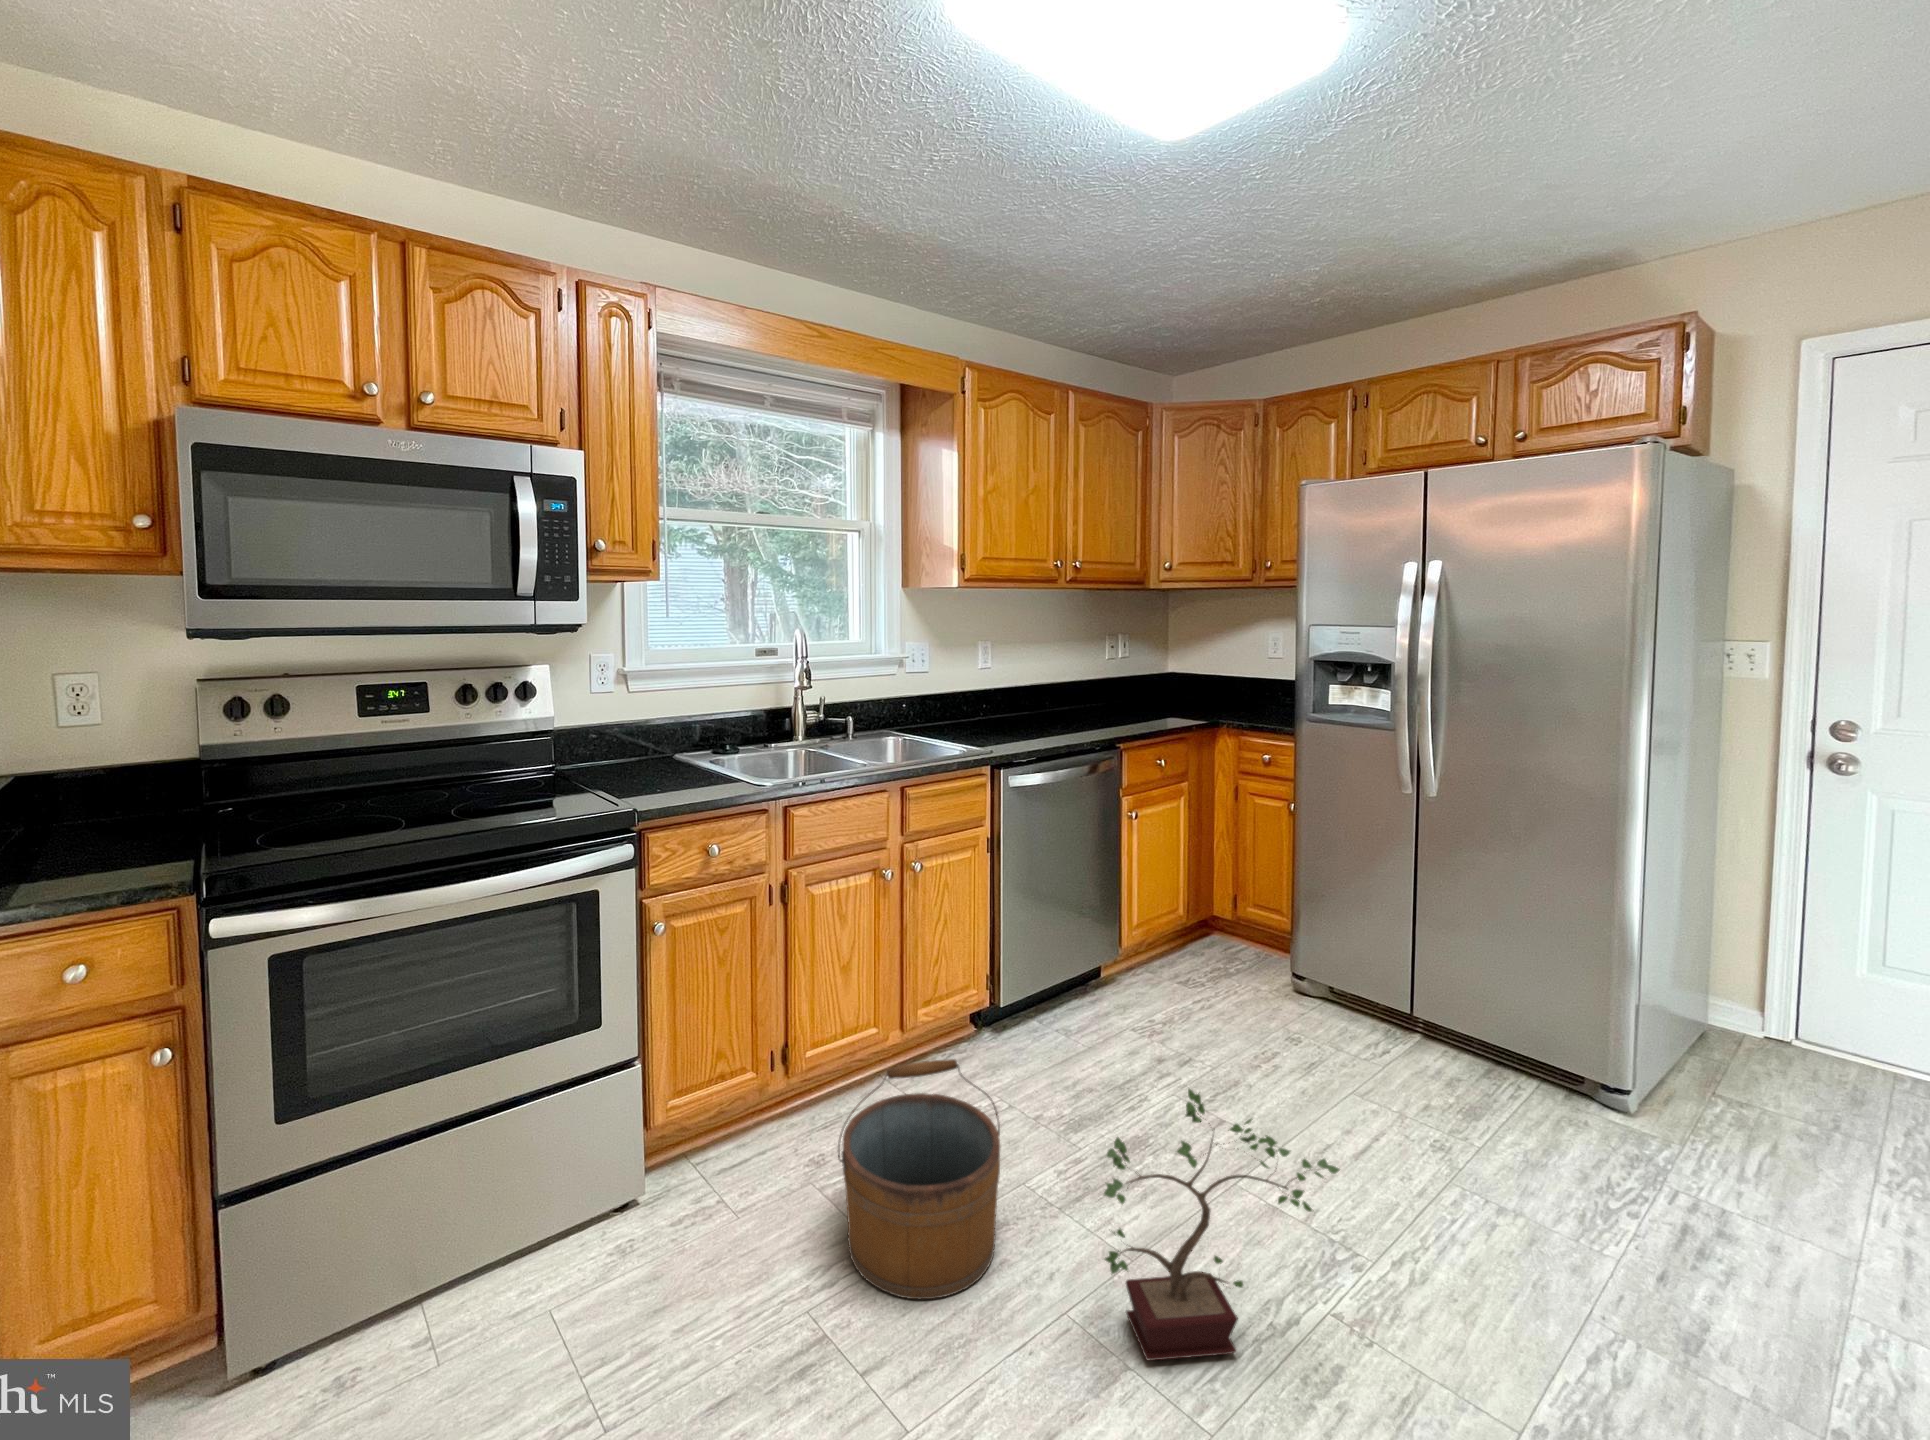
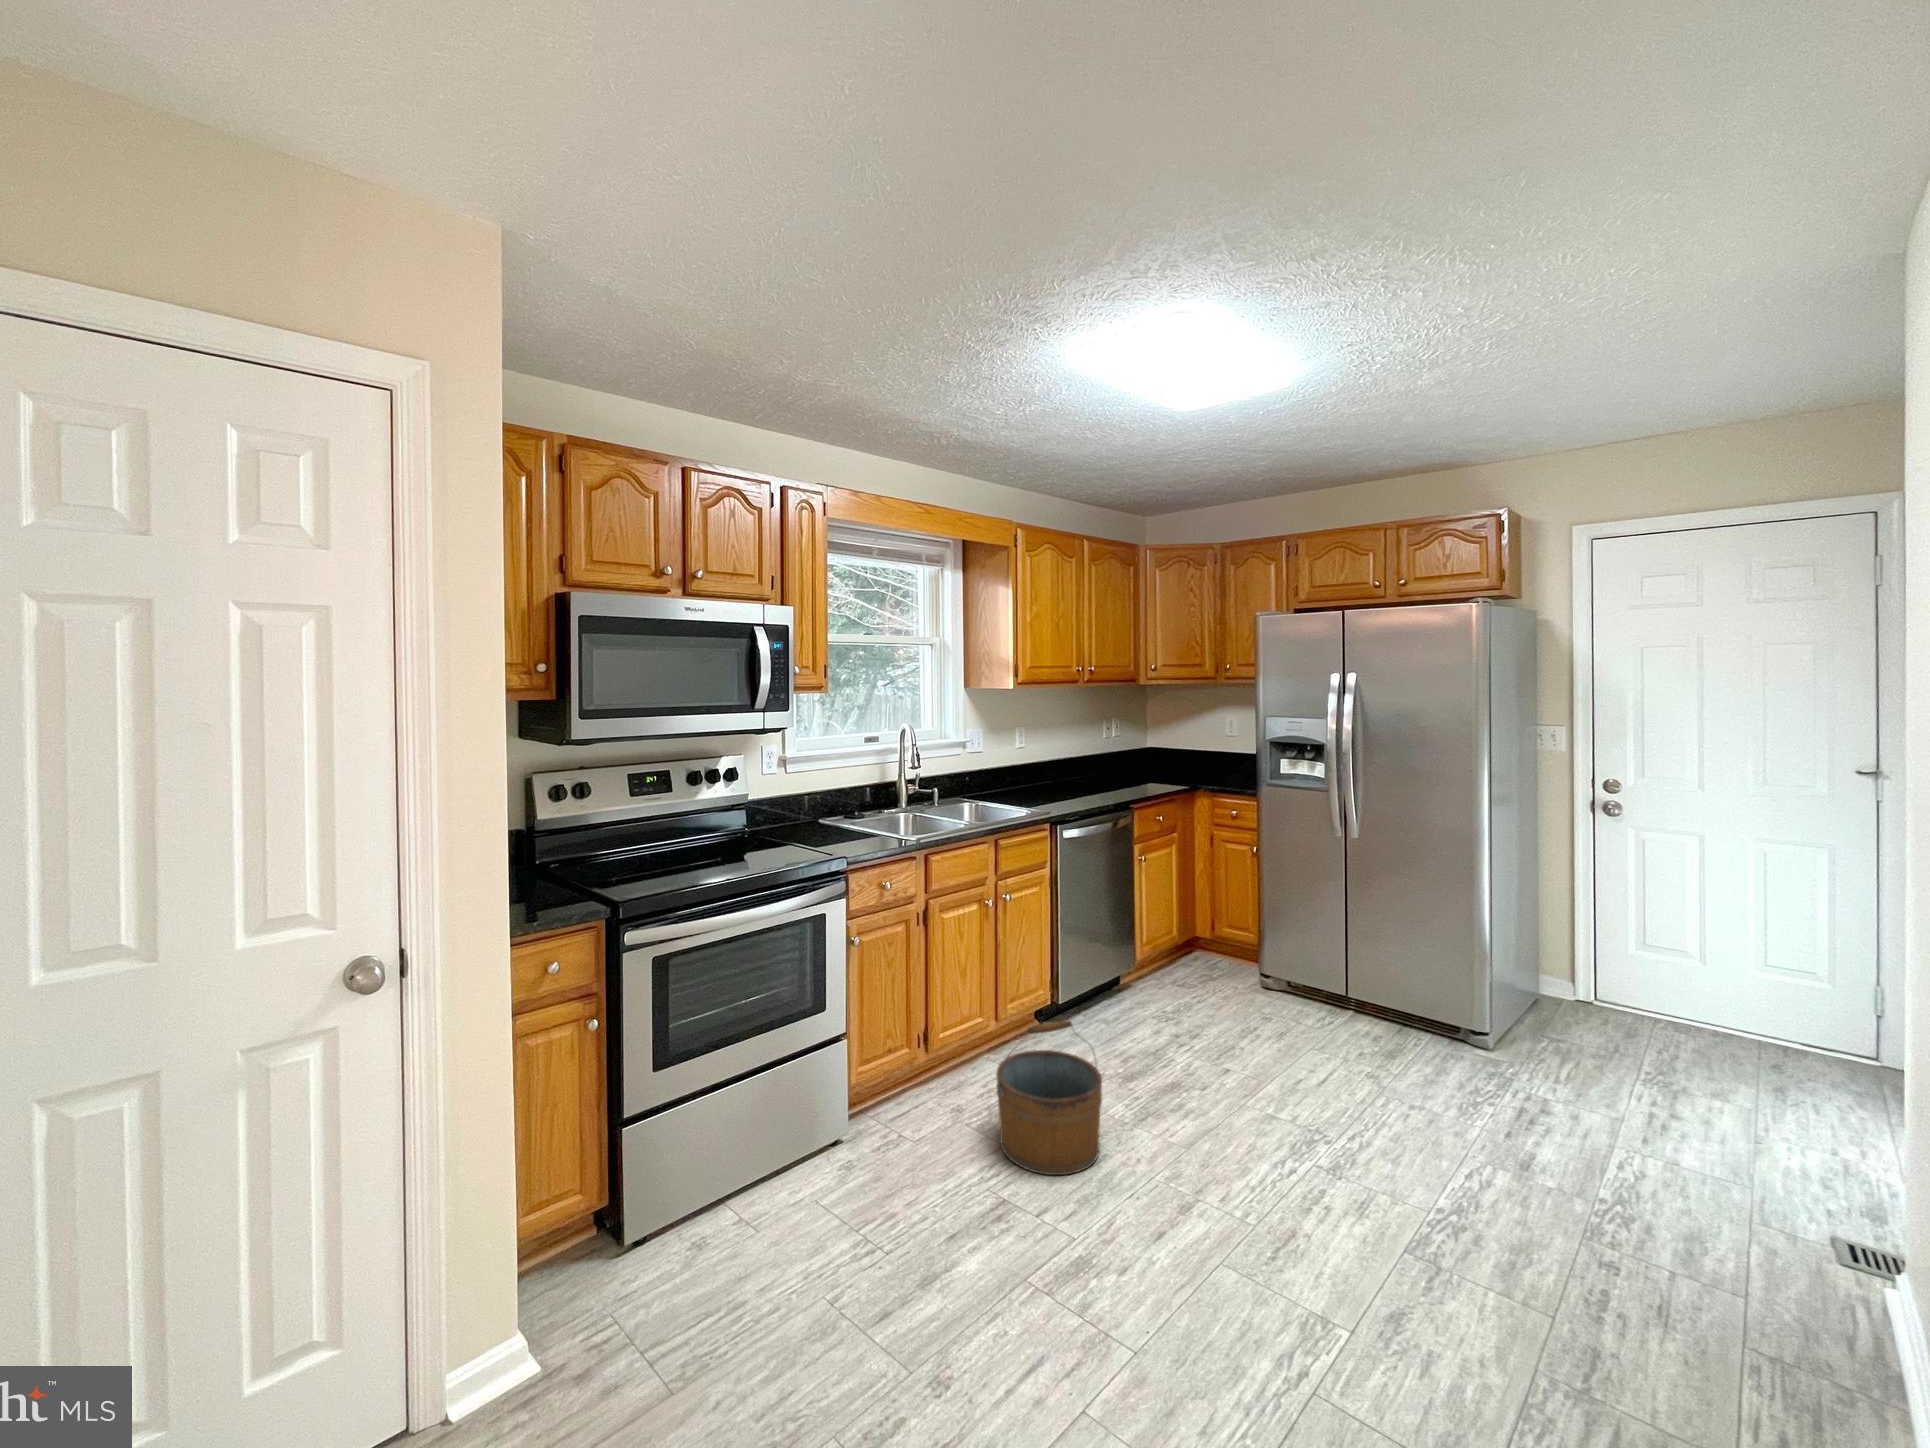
potted plant: present [1104,1089,1340,1361] -> none [1180,1024,1321,1195]

